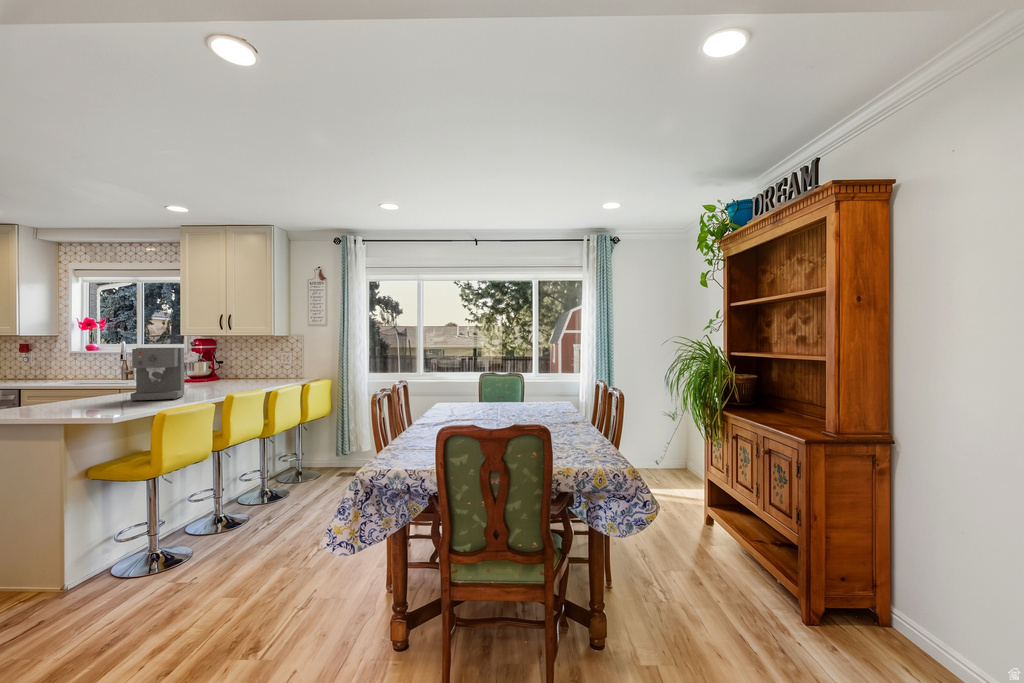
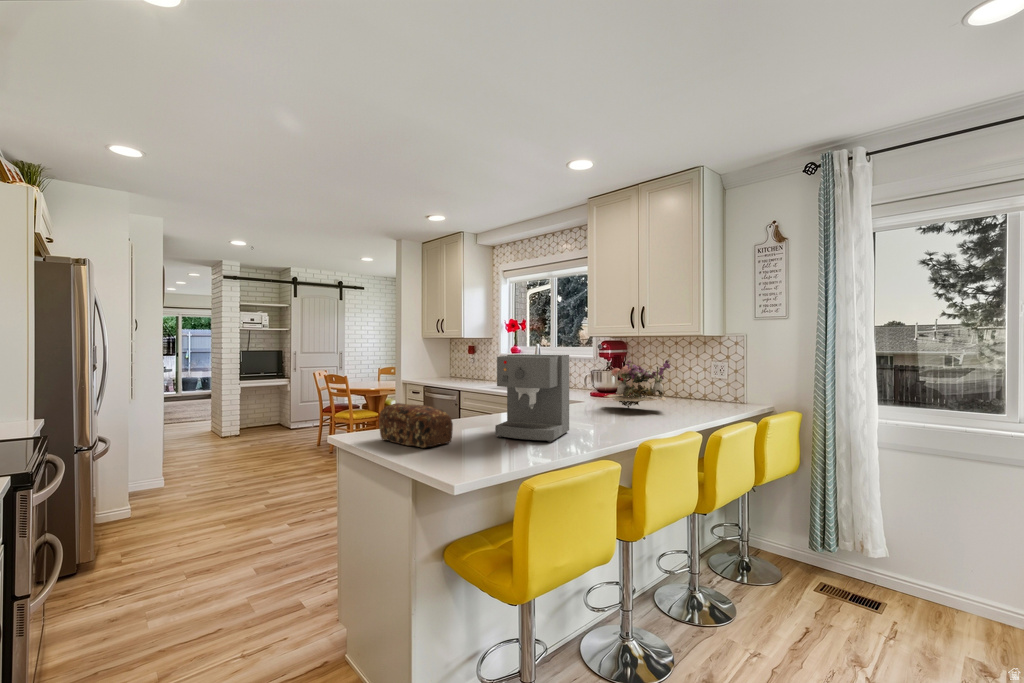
flower arrangement: none [202,350,252,385] -> present [605,359,670,408]
bread loaf: none [30,383,100,409] -> present [379,403,453,448]

